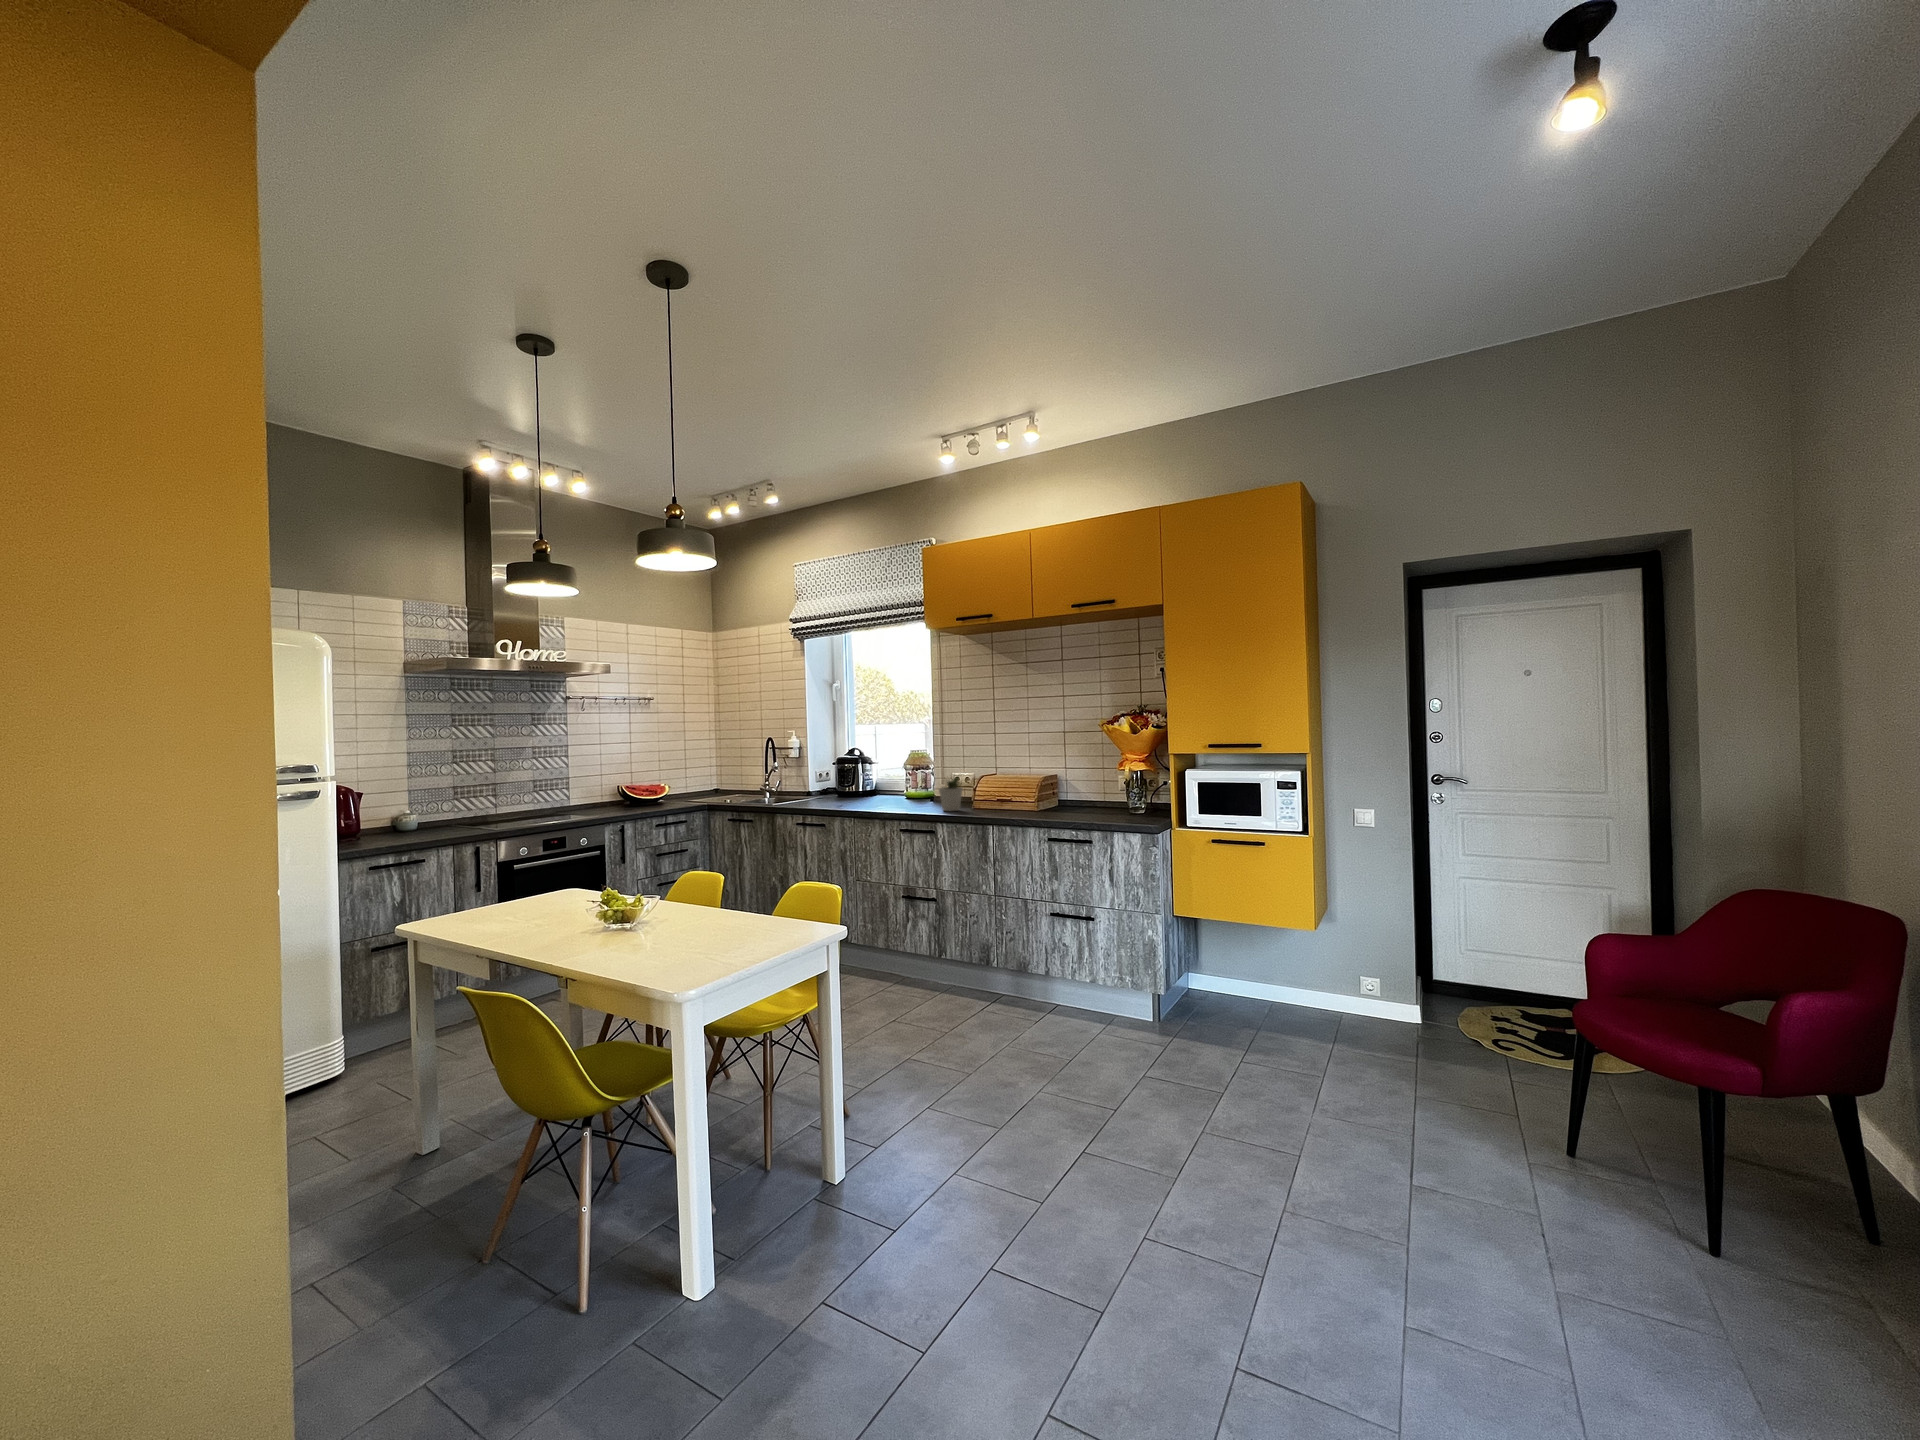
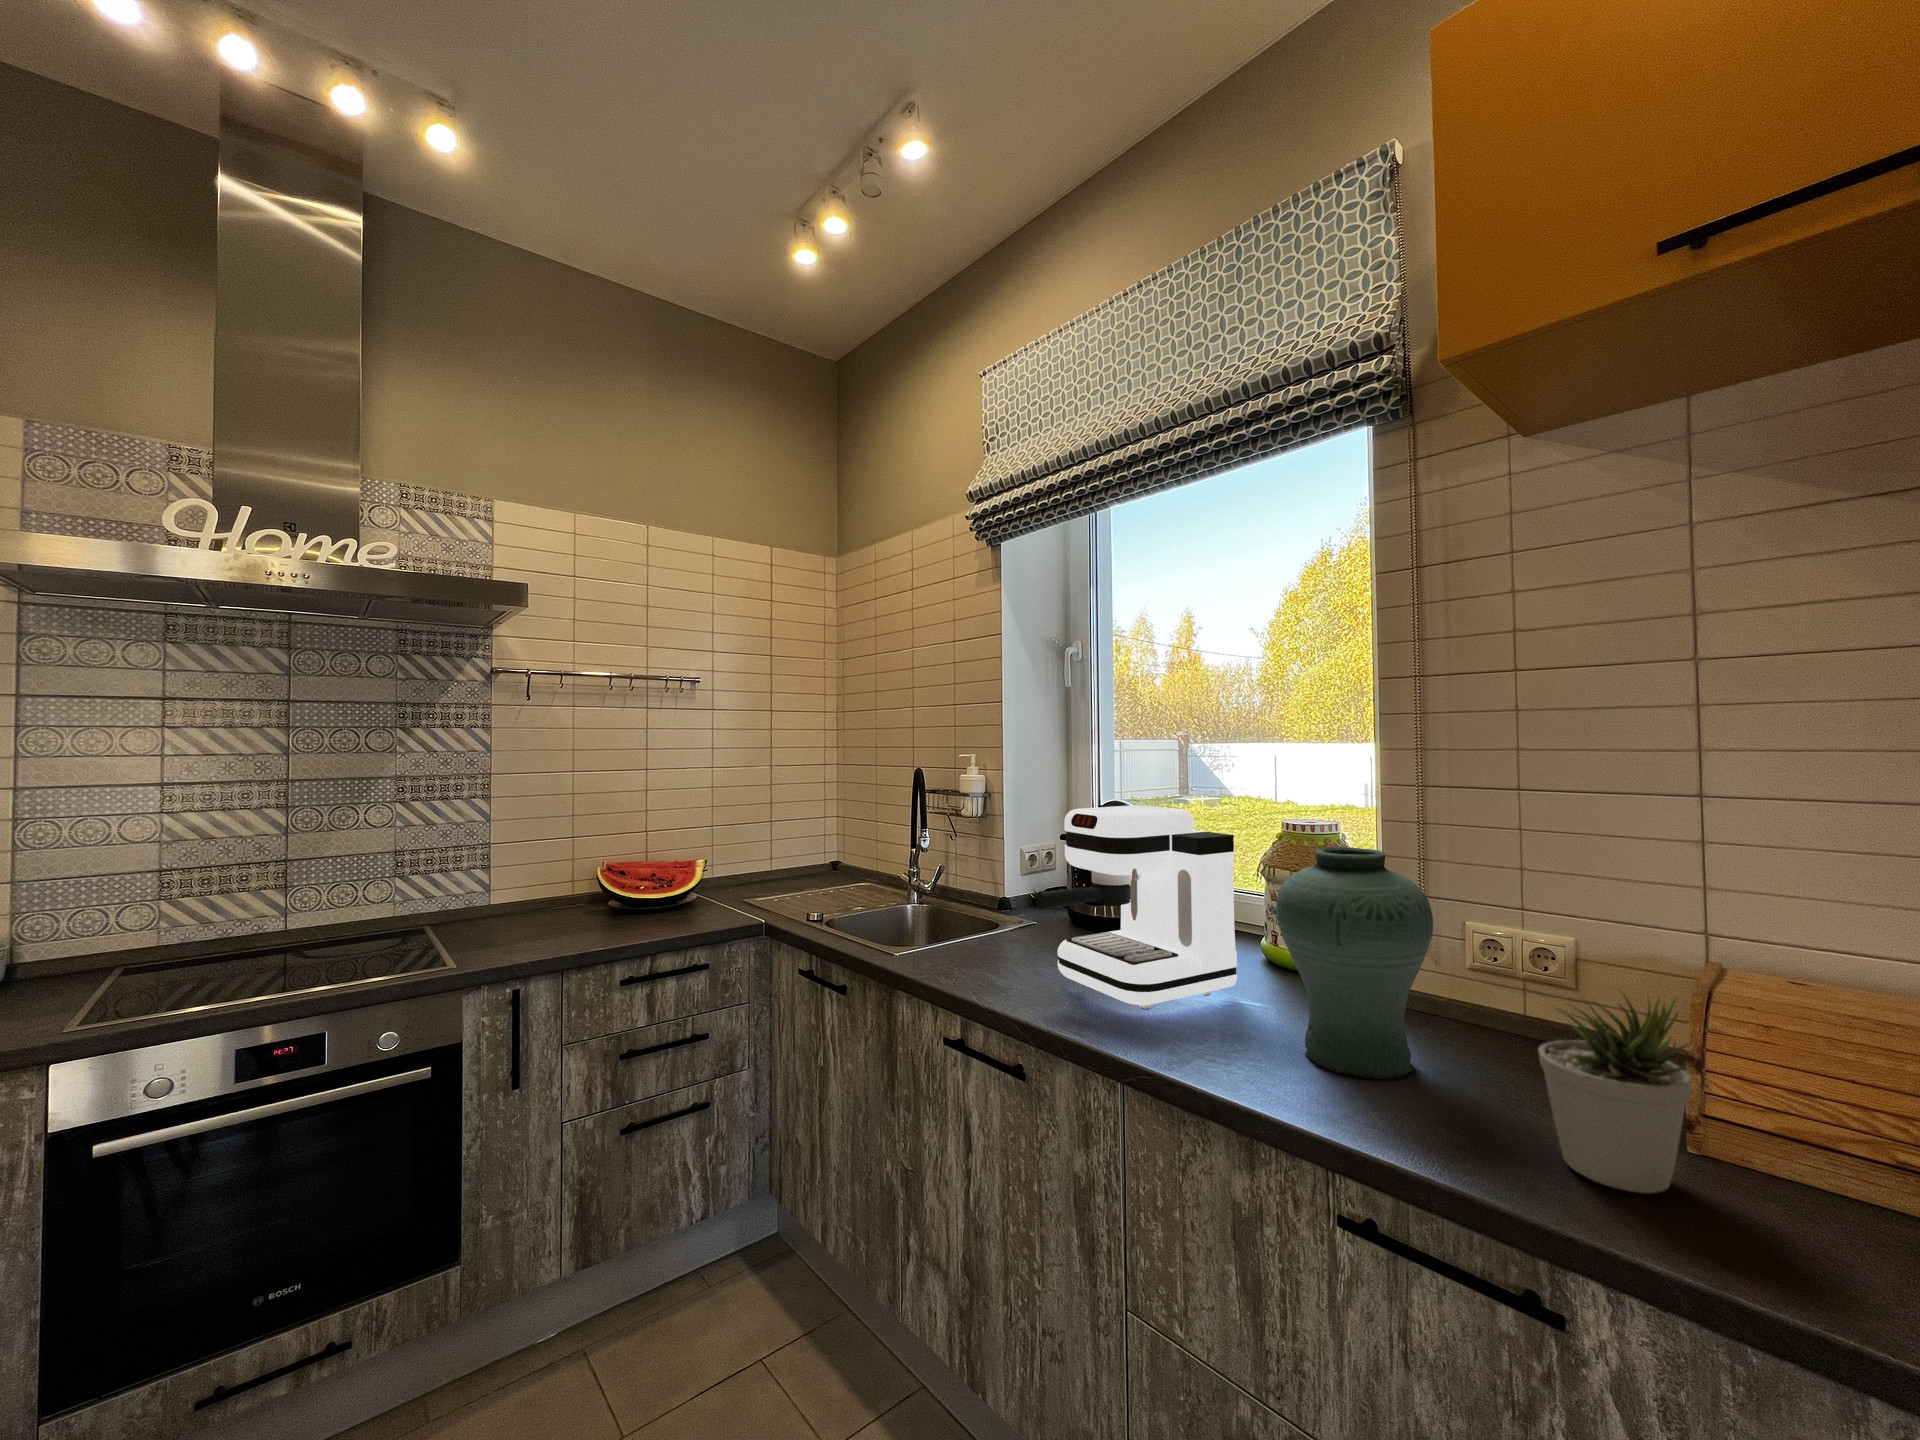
coffee maker: none [826,746,890,806] -> present [1036,805,1237,1009]
vase: none [894,752,931,808] -> present [1276,847,1433,1079]

